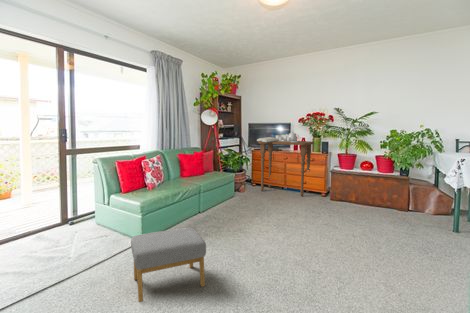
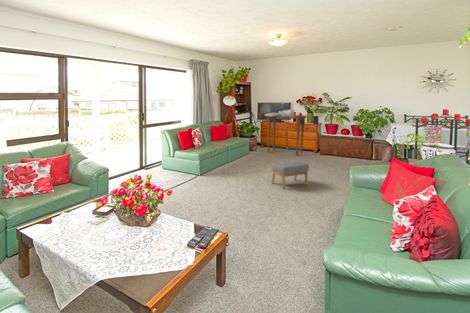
footstool: present [131,227,206,302] -> present [272,160,309,189]

